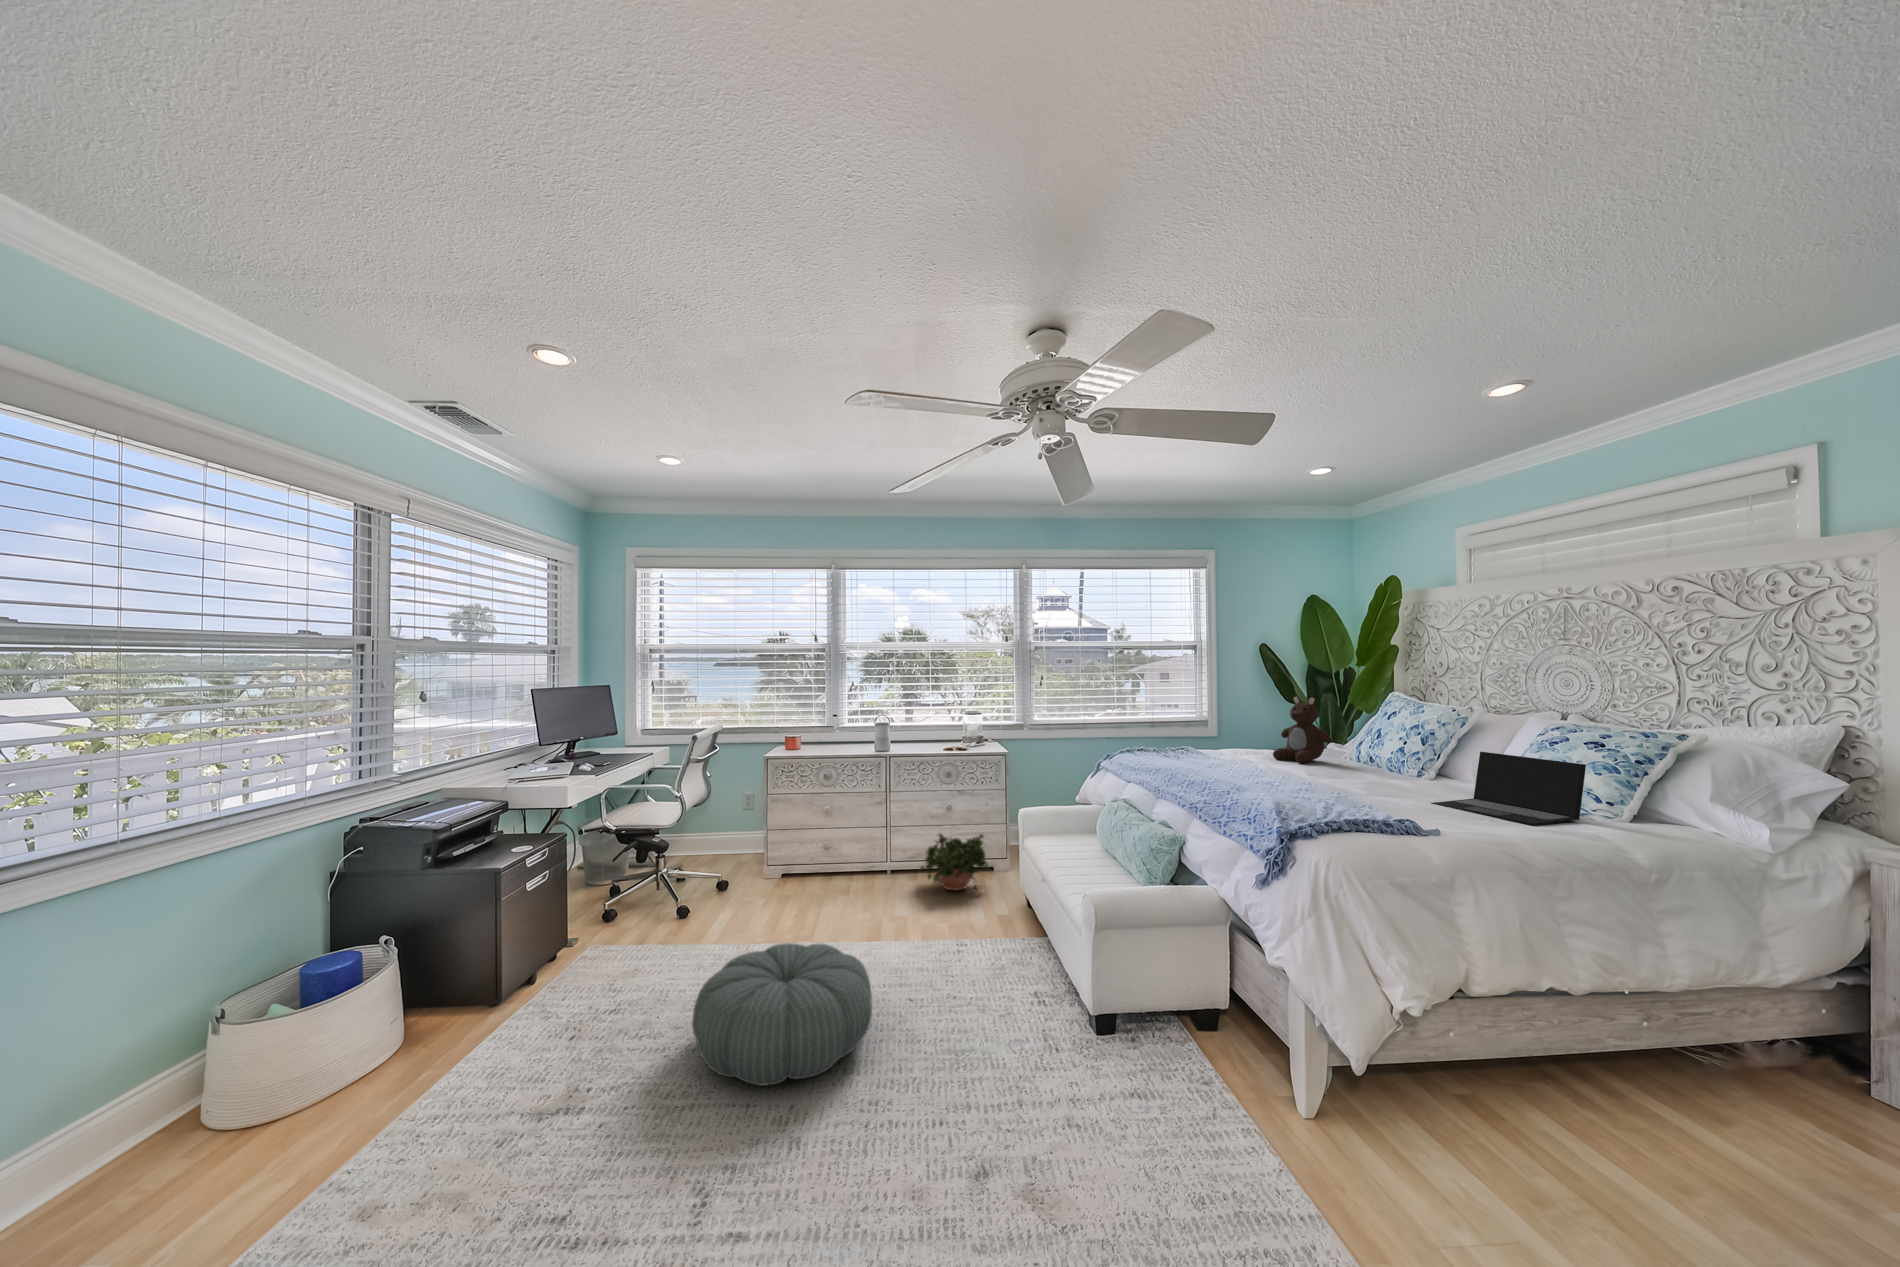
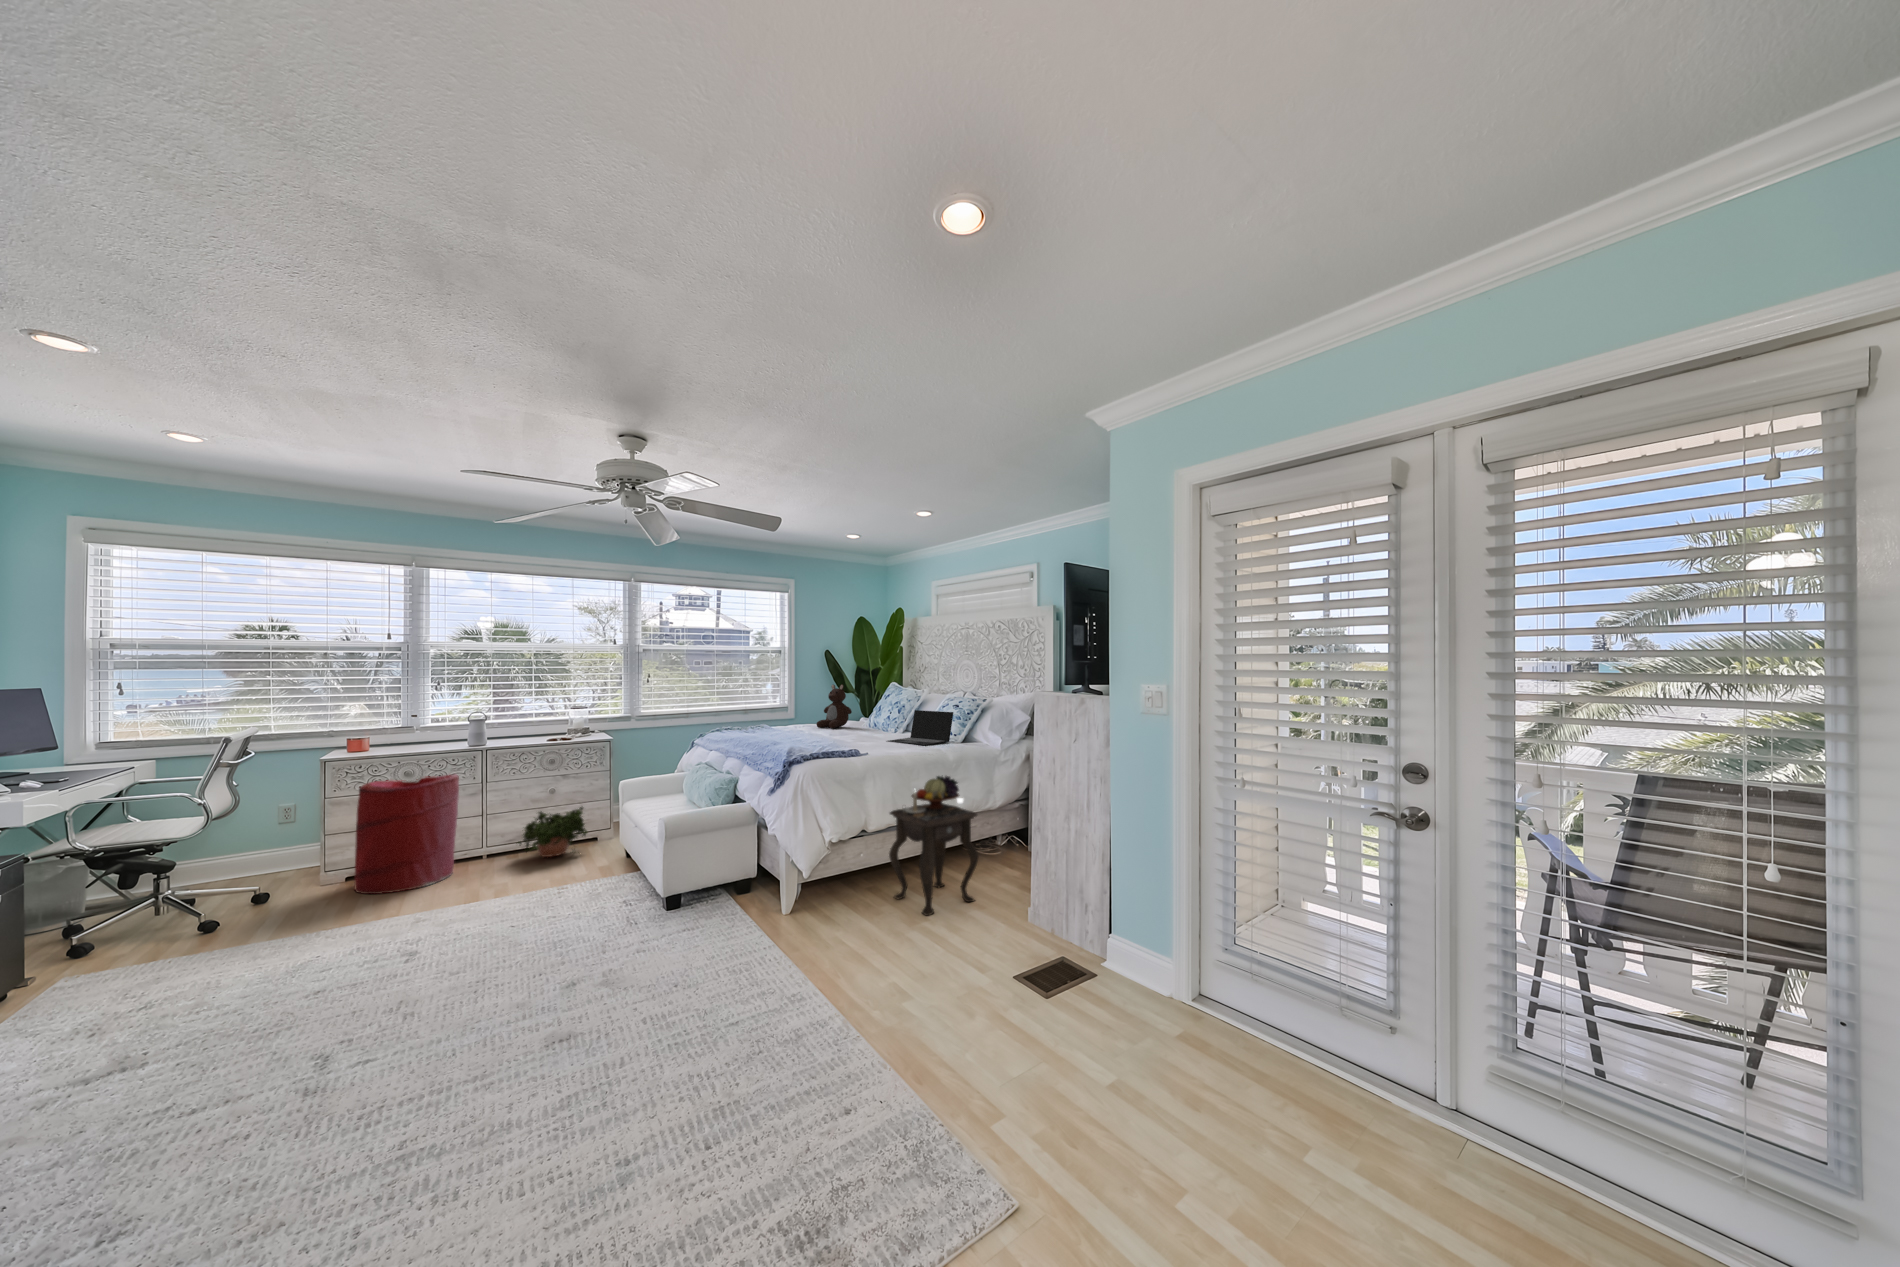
laundry hamper: none [786,783,867,907] -> present [355,775,459,894]
side table: none [1496,896,1760,1212] -> present [889,776,978,916]
pouf: present [692,943,872,1086] -> none [254,897,463,1012]

